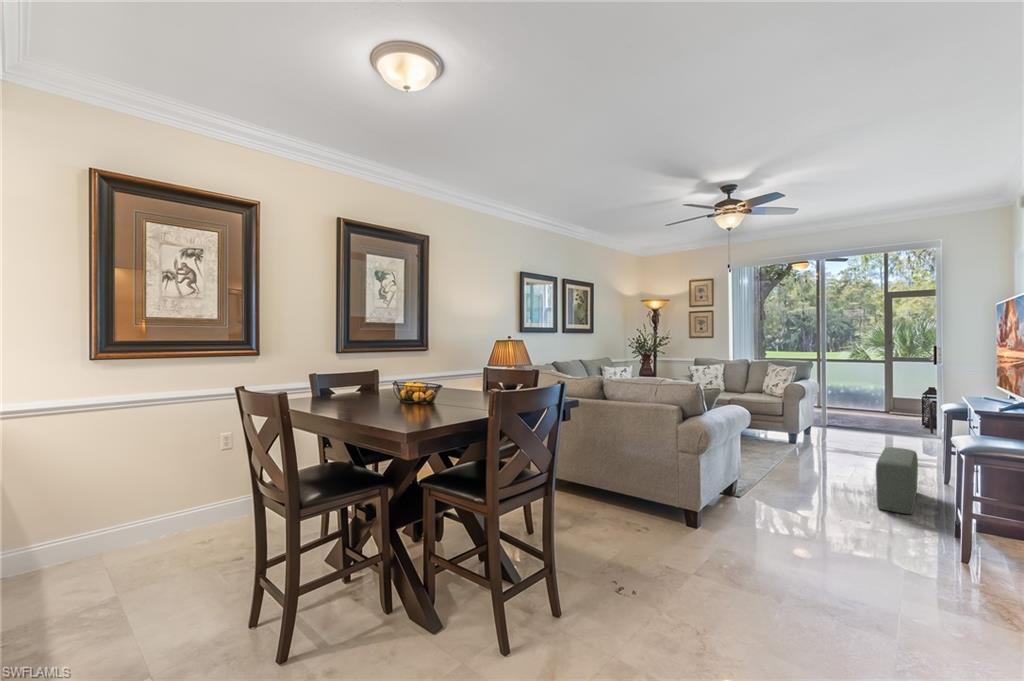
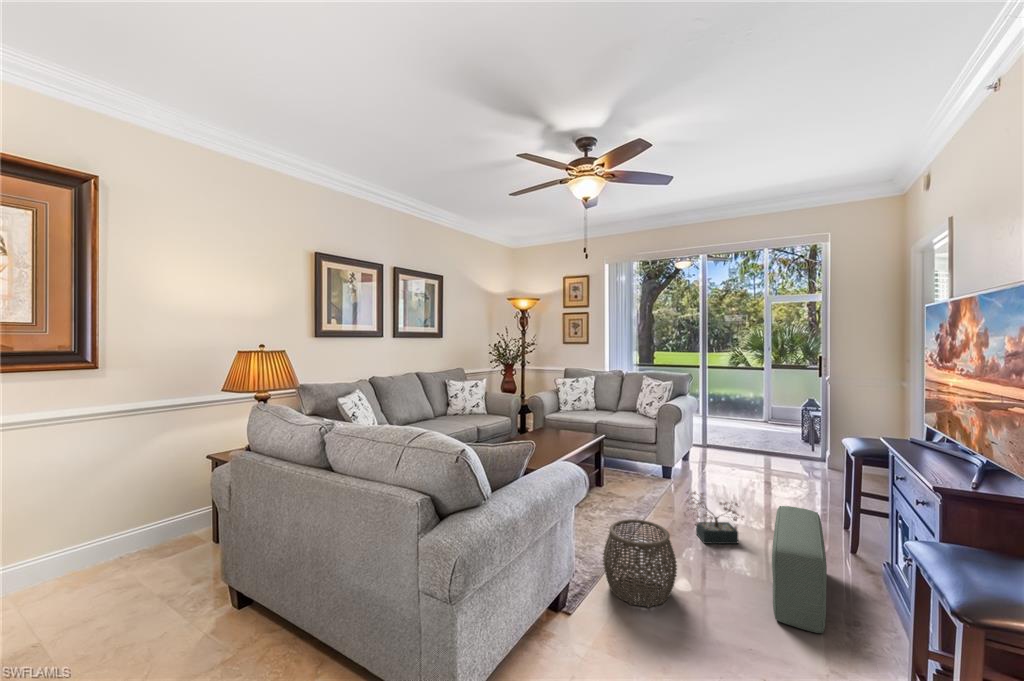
decorative plant: none [809,440,859,479] -> present [684,491,744,544]
woven basket: none [753,450,807,499] -> present [603,519,677,607]

